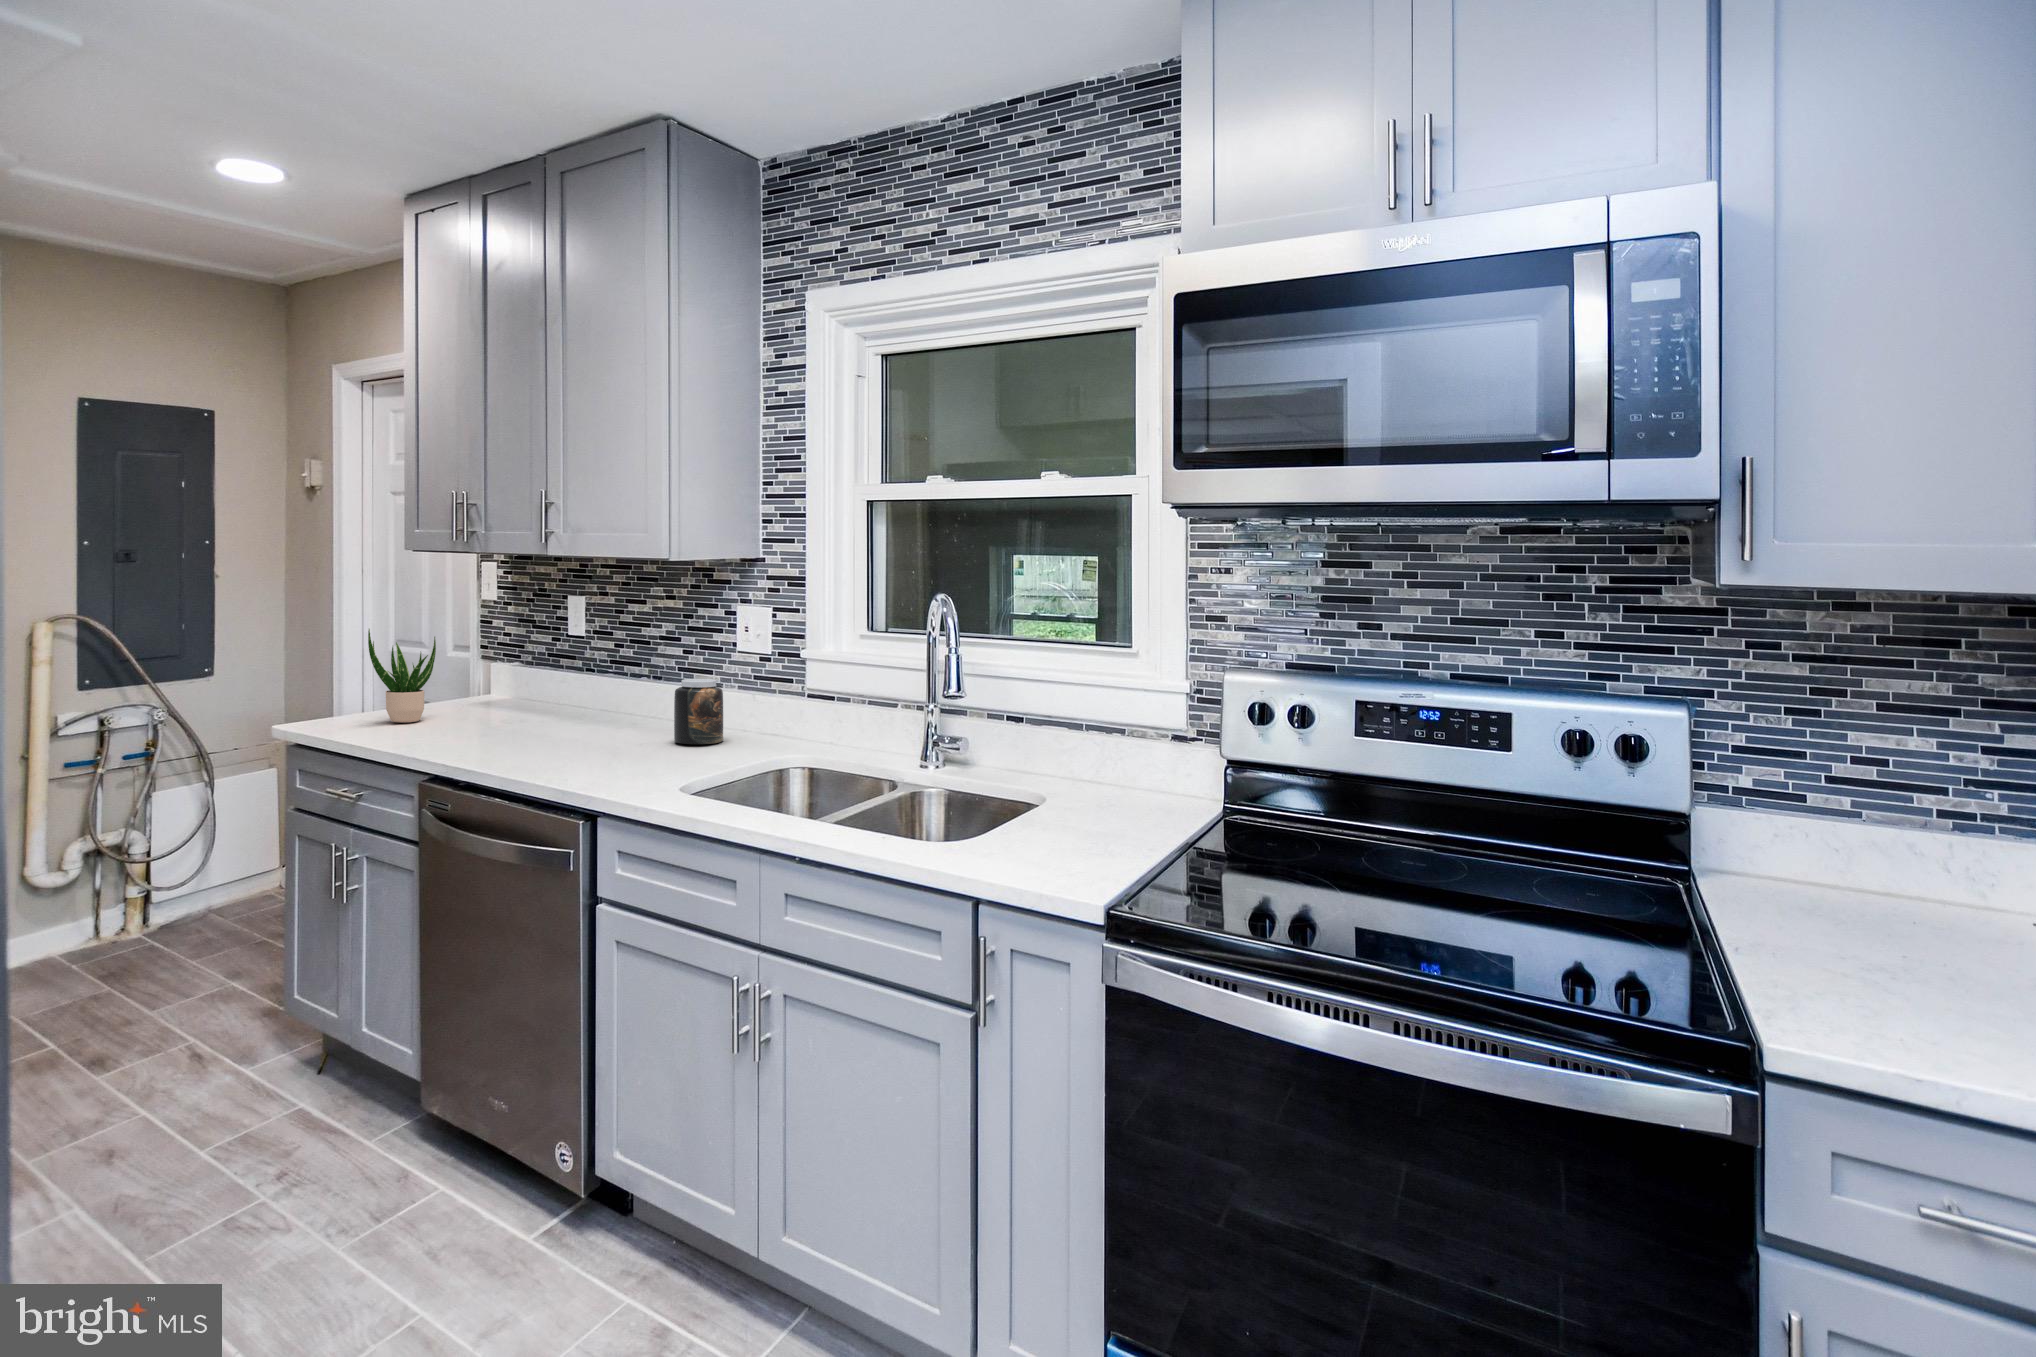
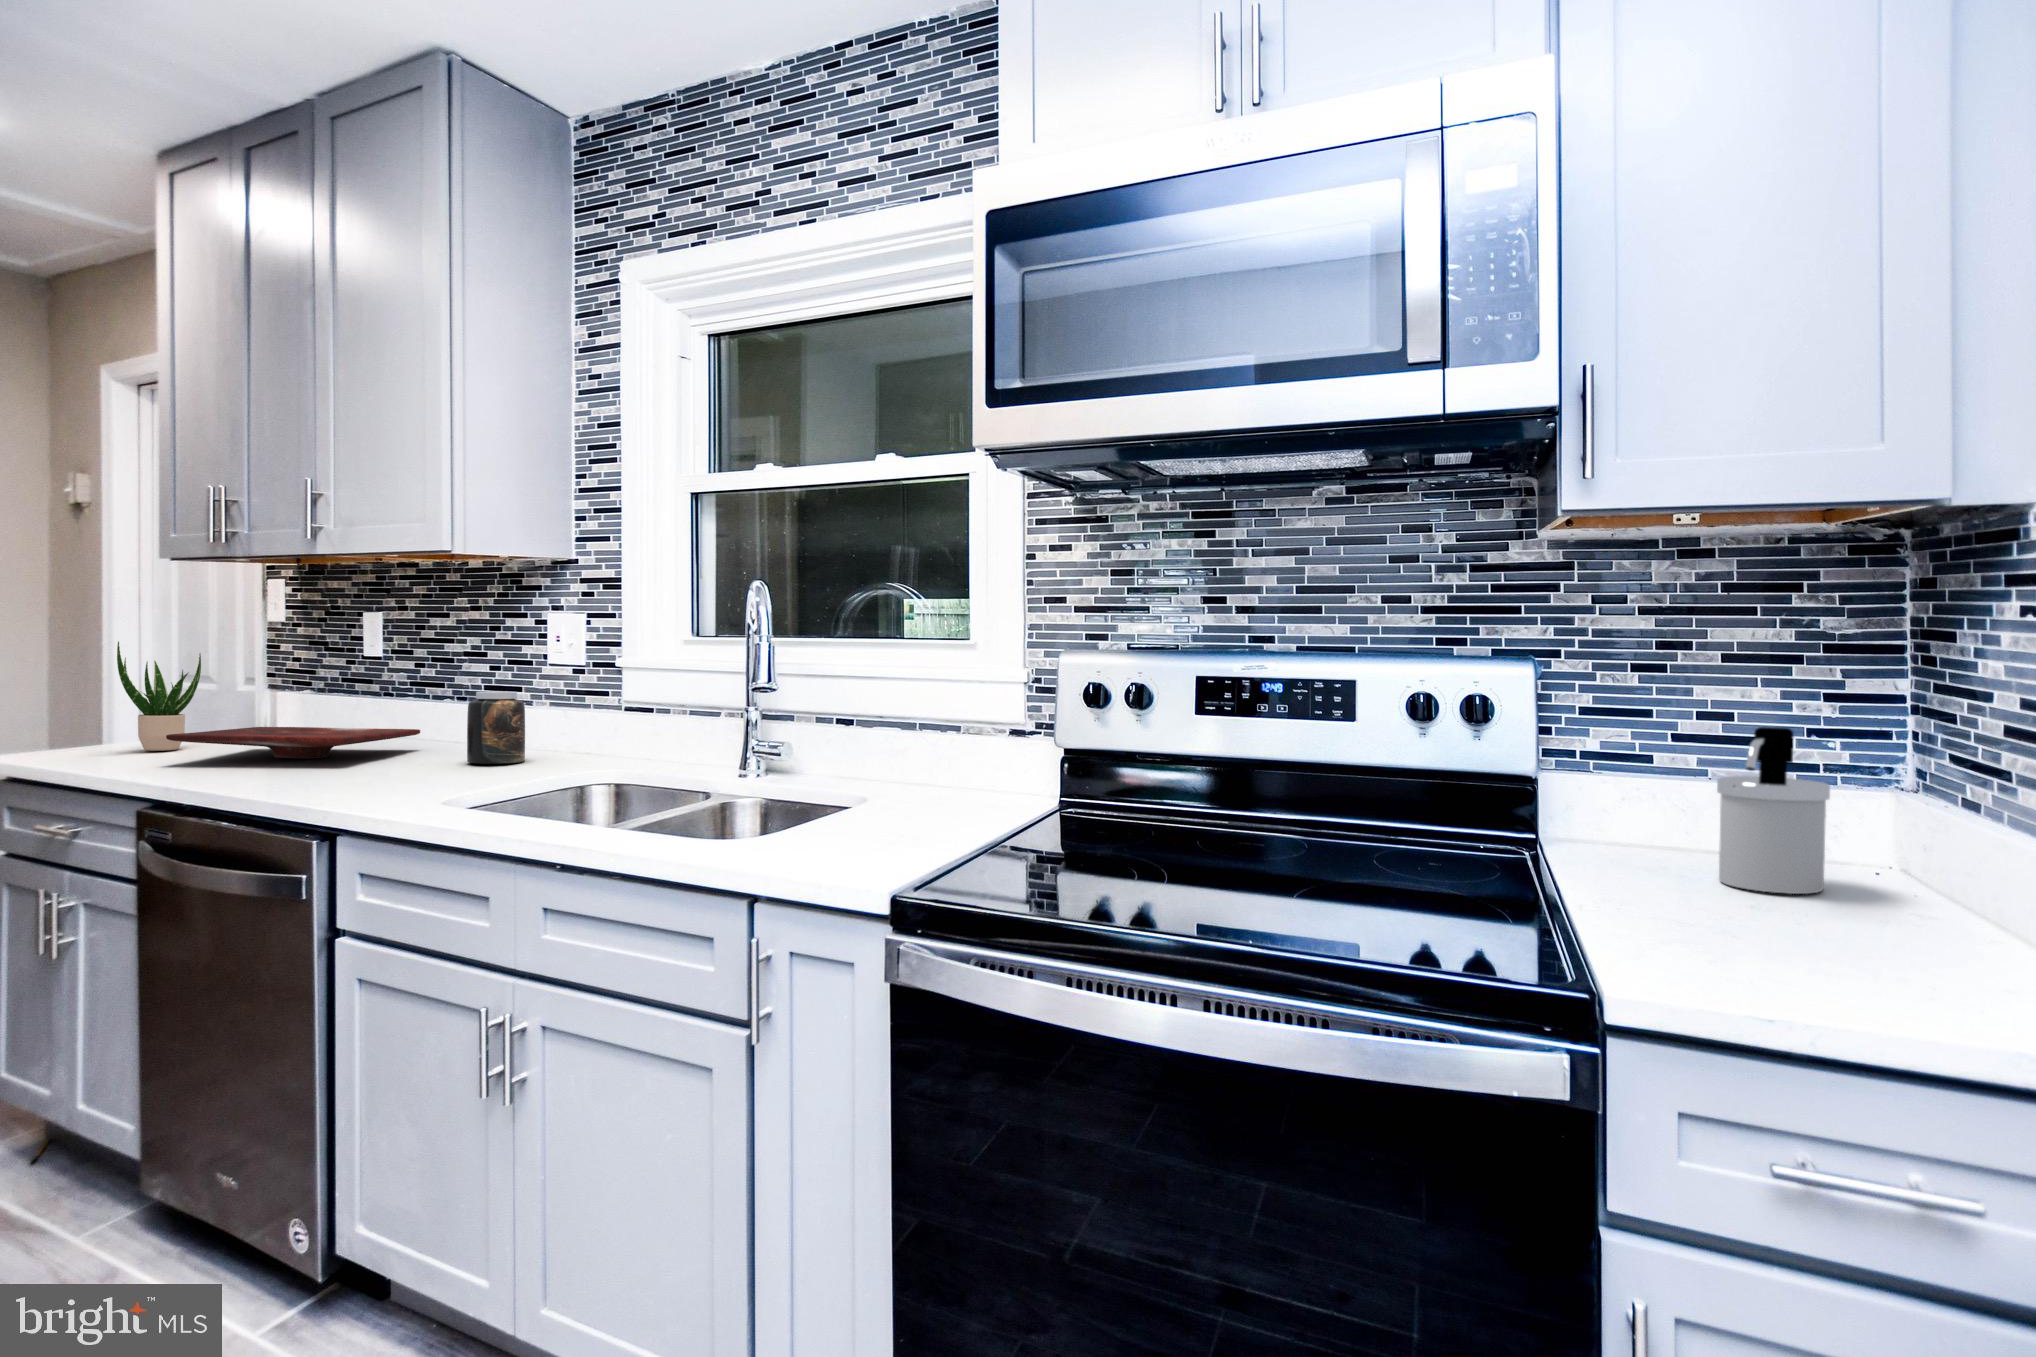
cutting board: none [417,702,627,735] -> present [166,727,420,758]
soap dispenser: none [1872,780,1992,938] -> present [1717,727,1830,894]

